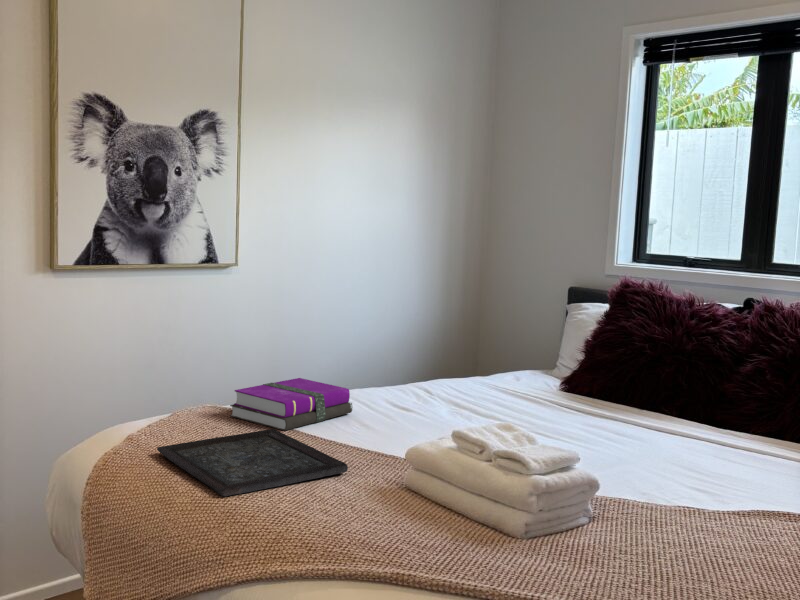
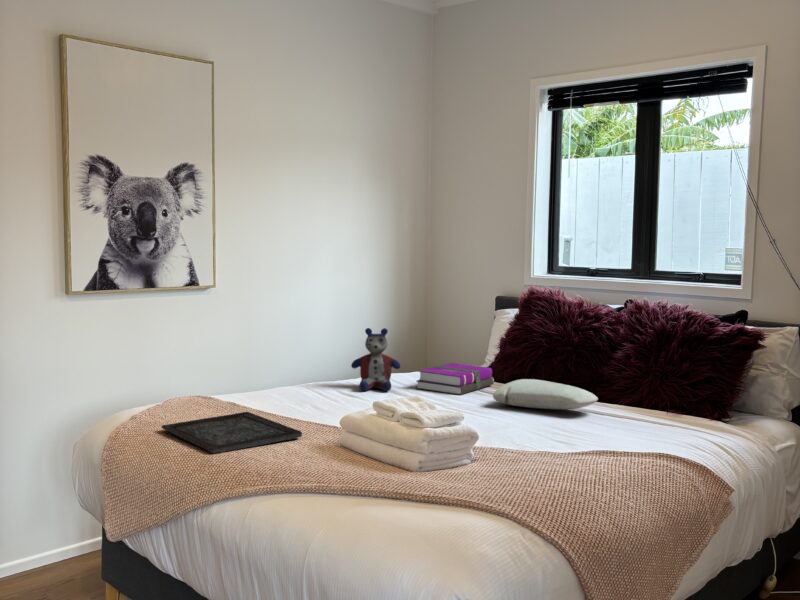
stuffed bear: none [402,322,464,402] -> present [351,328,400,391]
hardback book: present [230,378,353,431] -> present [417,363,494,395]
pillow: none [589,395,732,438] -> present [493,379,598,409]

